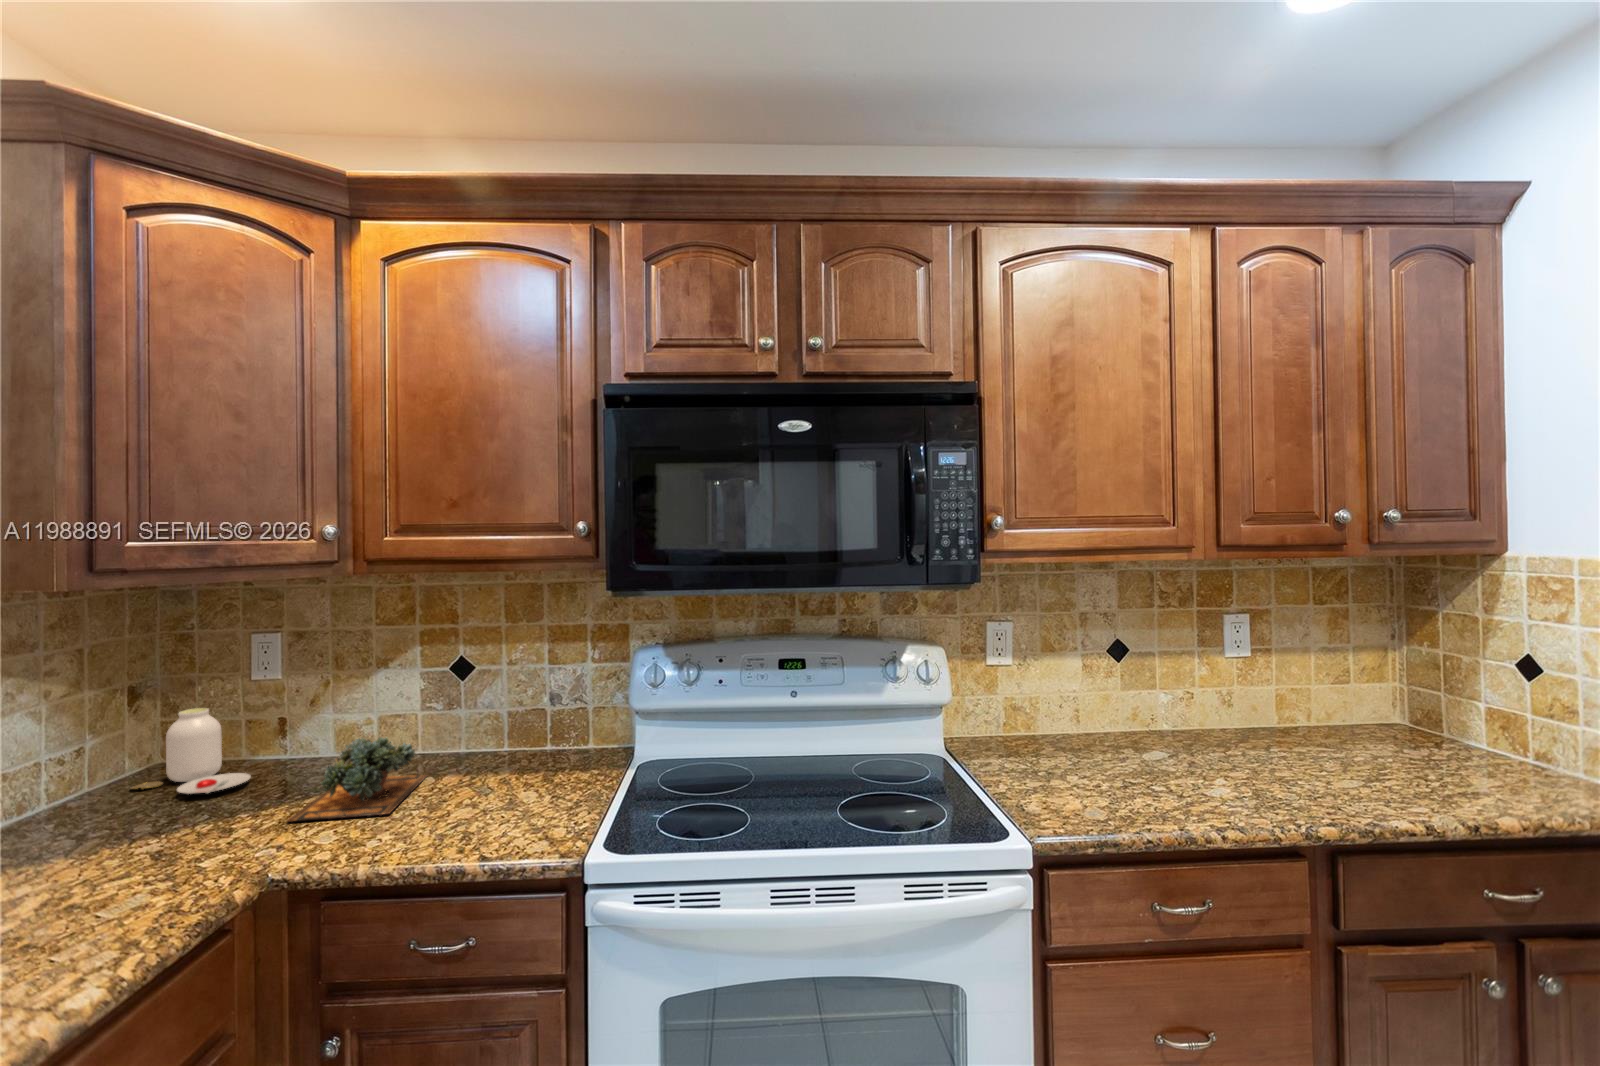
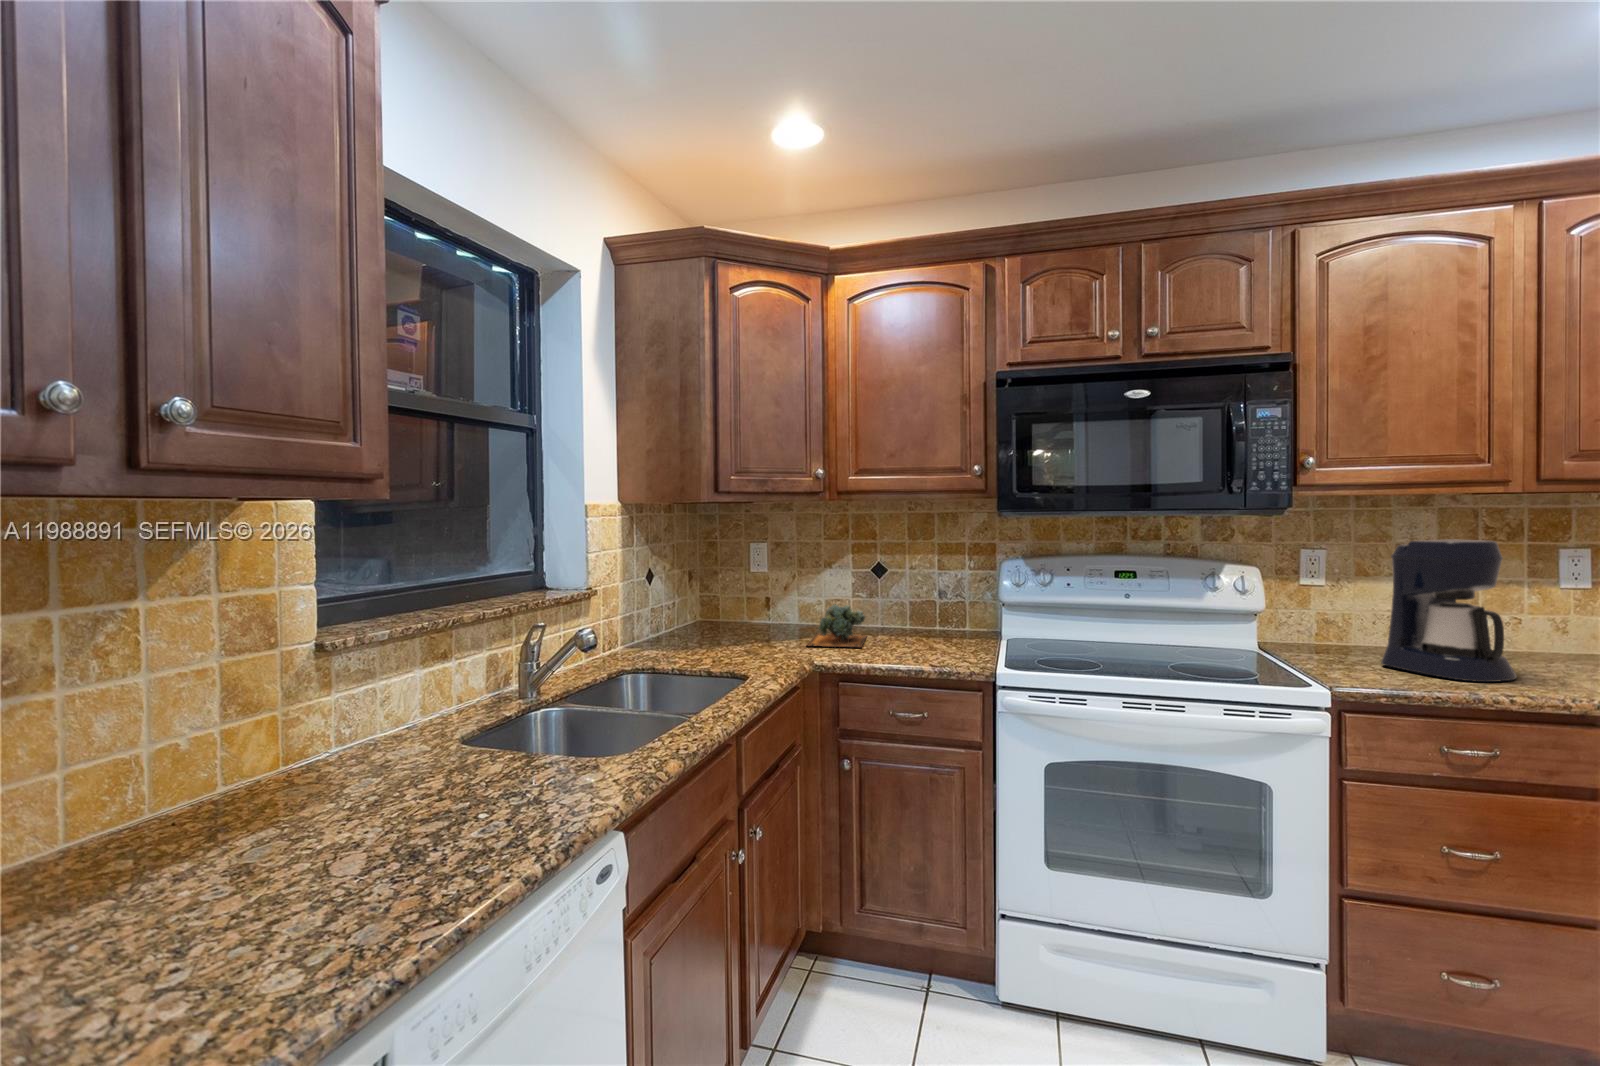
coffee maker: none [1078,617,1215,801] -> present [1381,539,1517,682]
jar: present [131,708,251,794] -> none [703,586,766,633]

